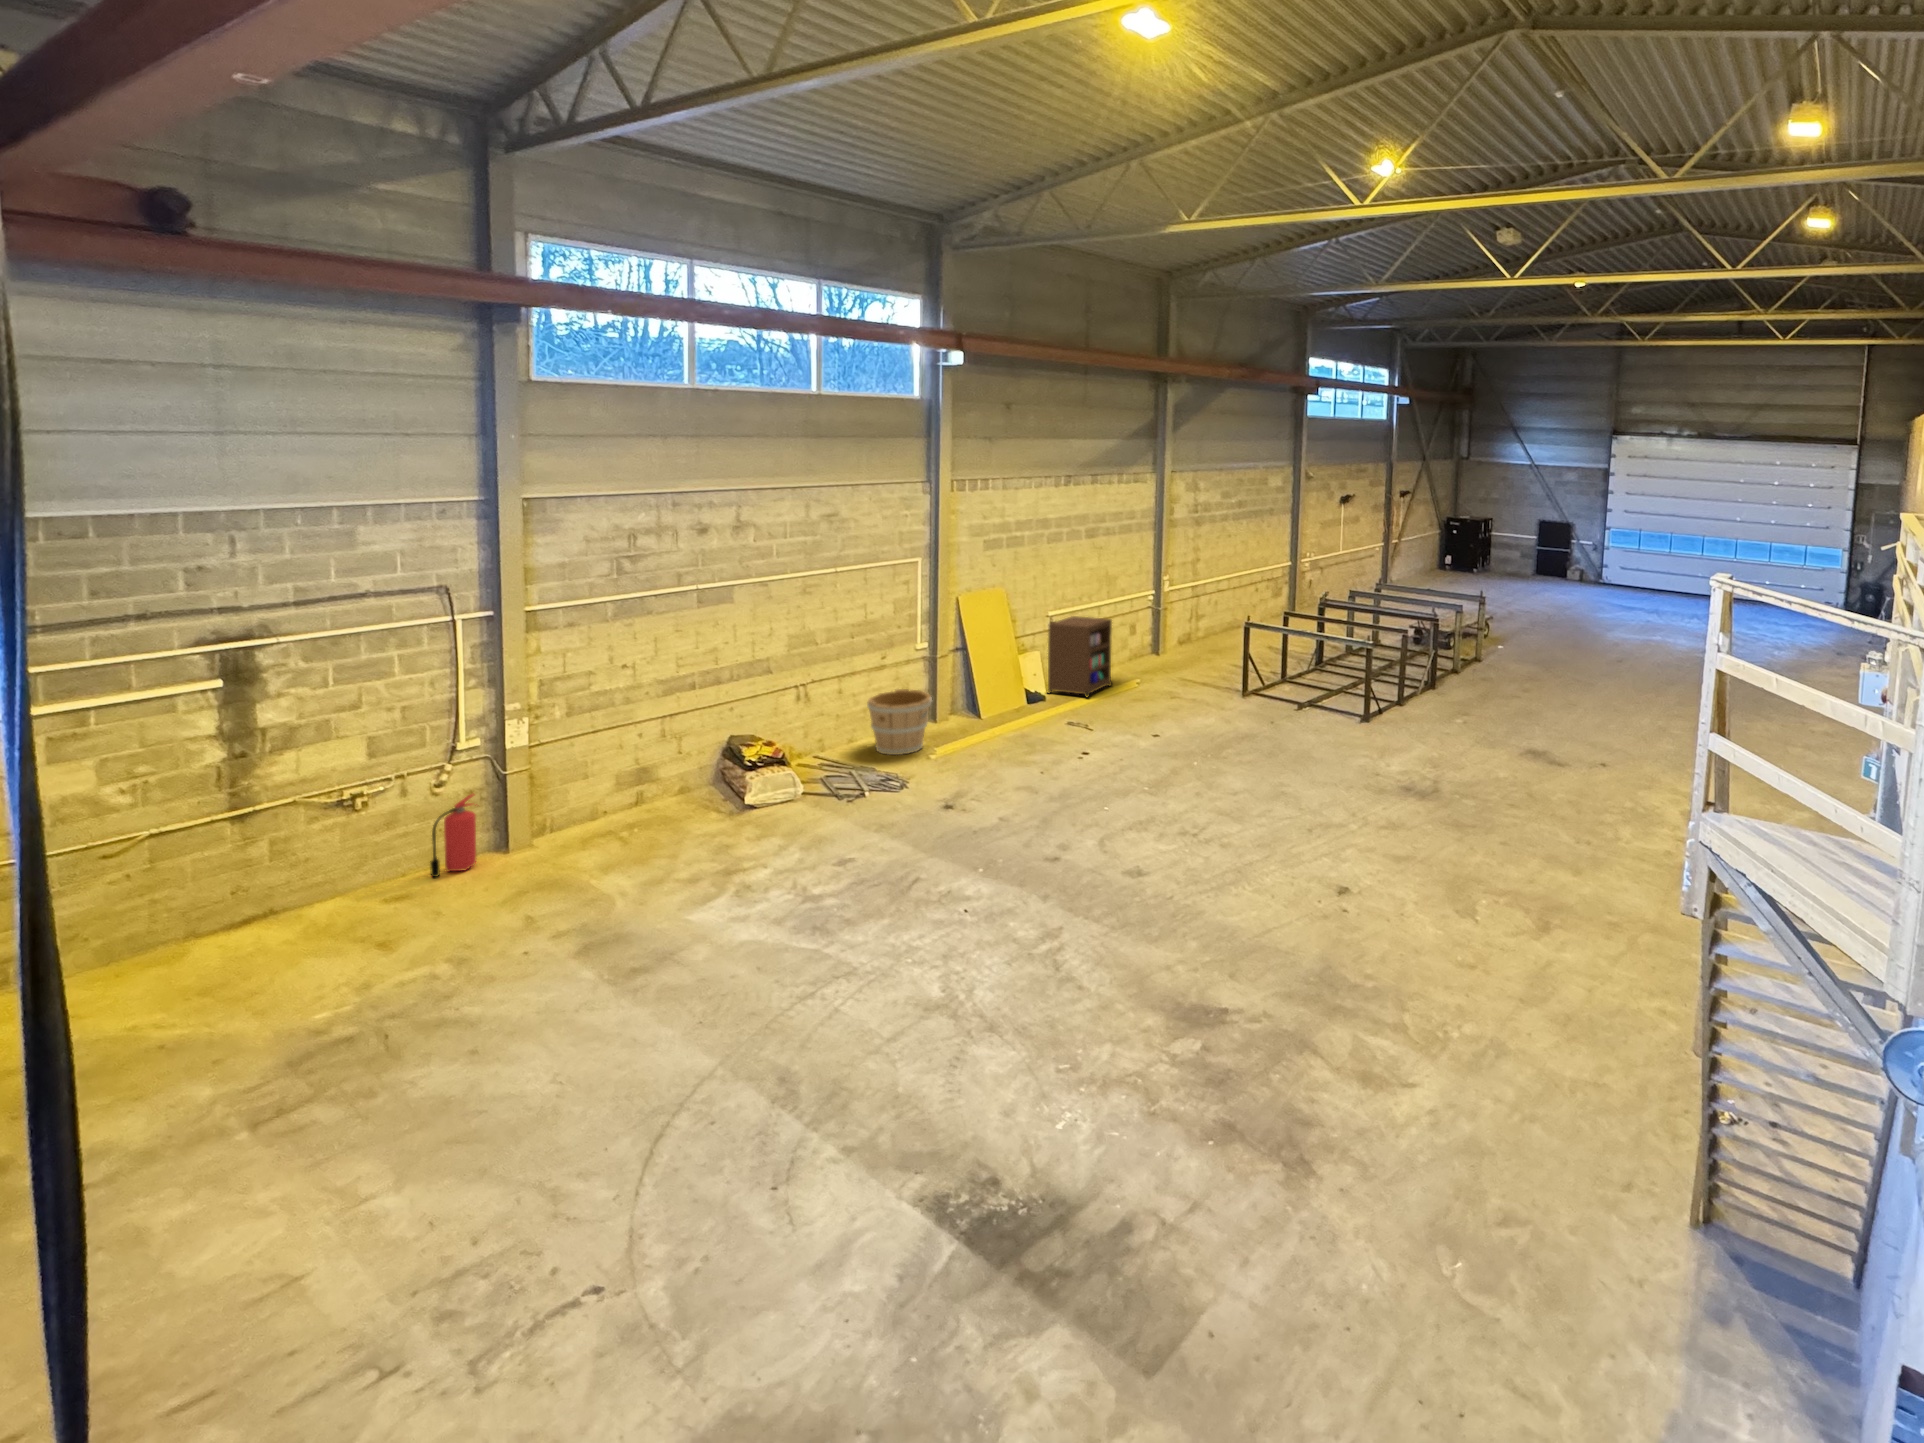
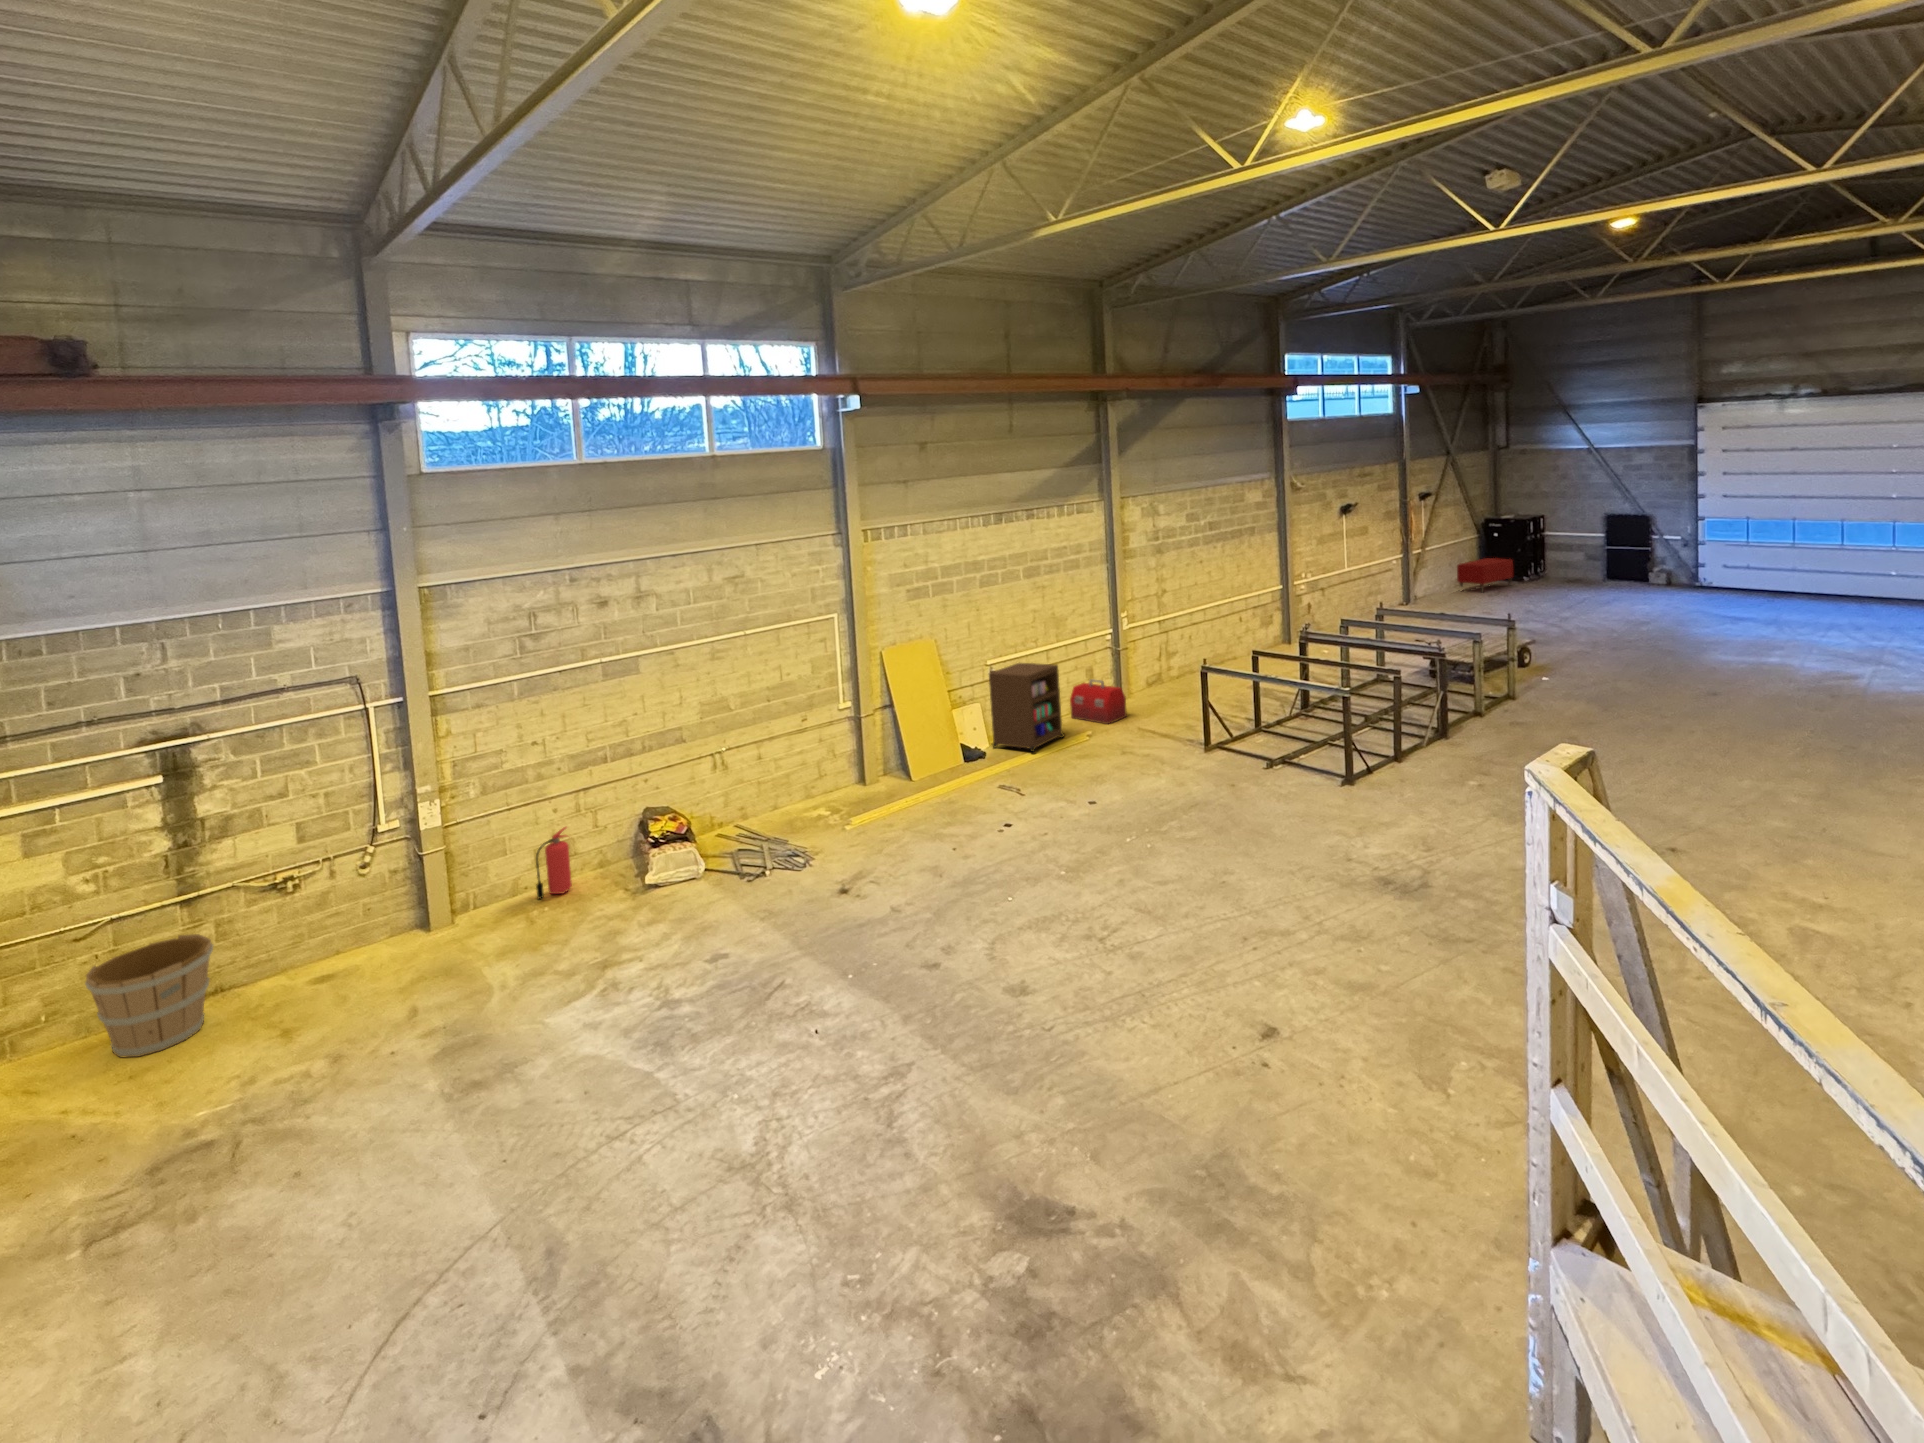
bench: none [1421,552,1465,581] -> present [1457,558,1513,592]
toolbox: none [1113,635,1165,676] -> present [1070,679,1127,724]
wooden bucket: present [867,689,932,755] -> present [85,934,213,1057]
fire extinguisher: present [430,794,476,877] -> present [536,827,572,899]

